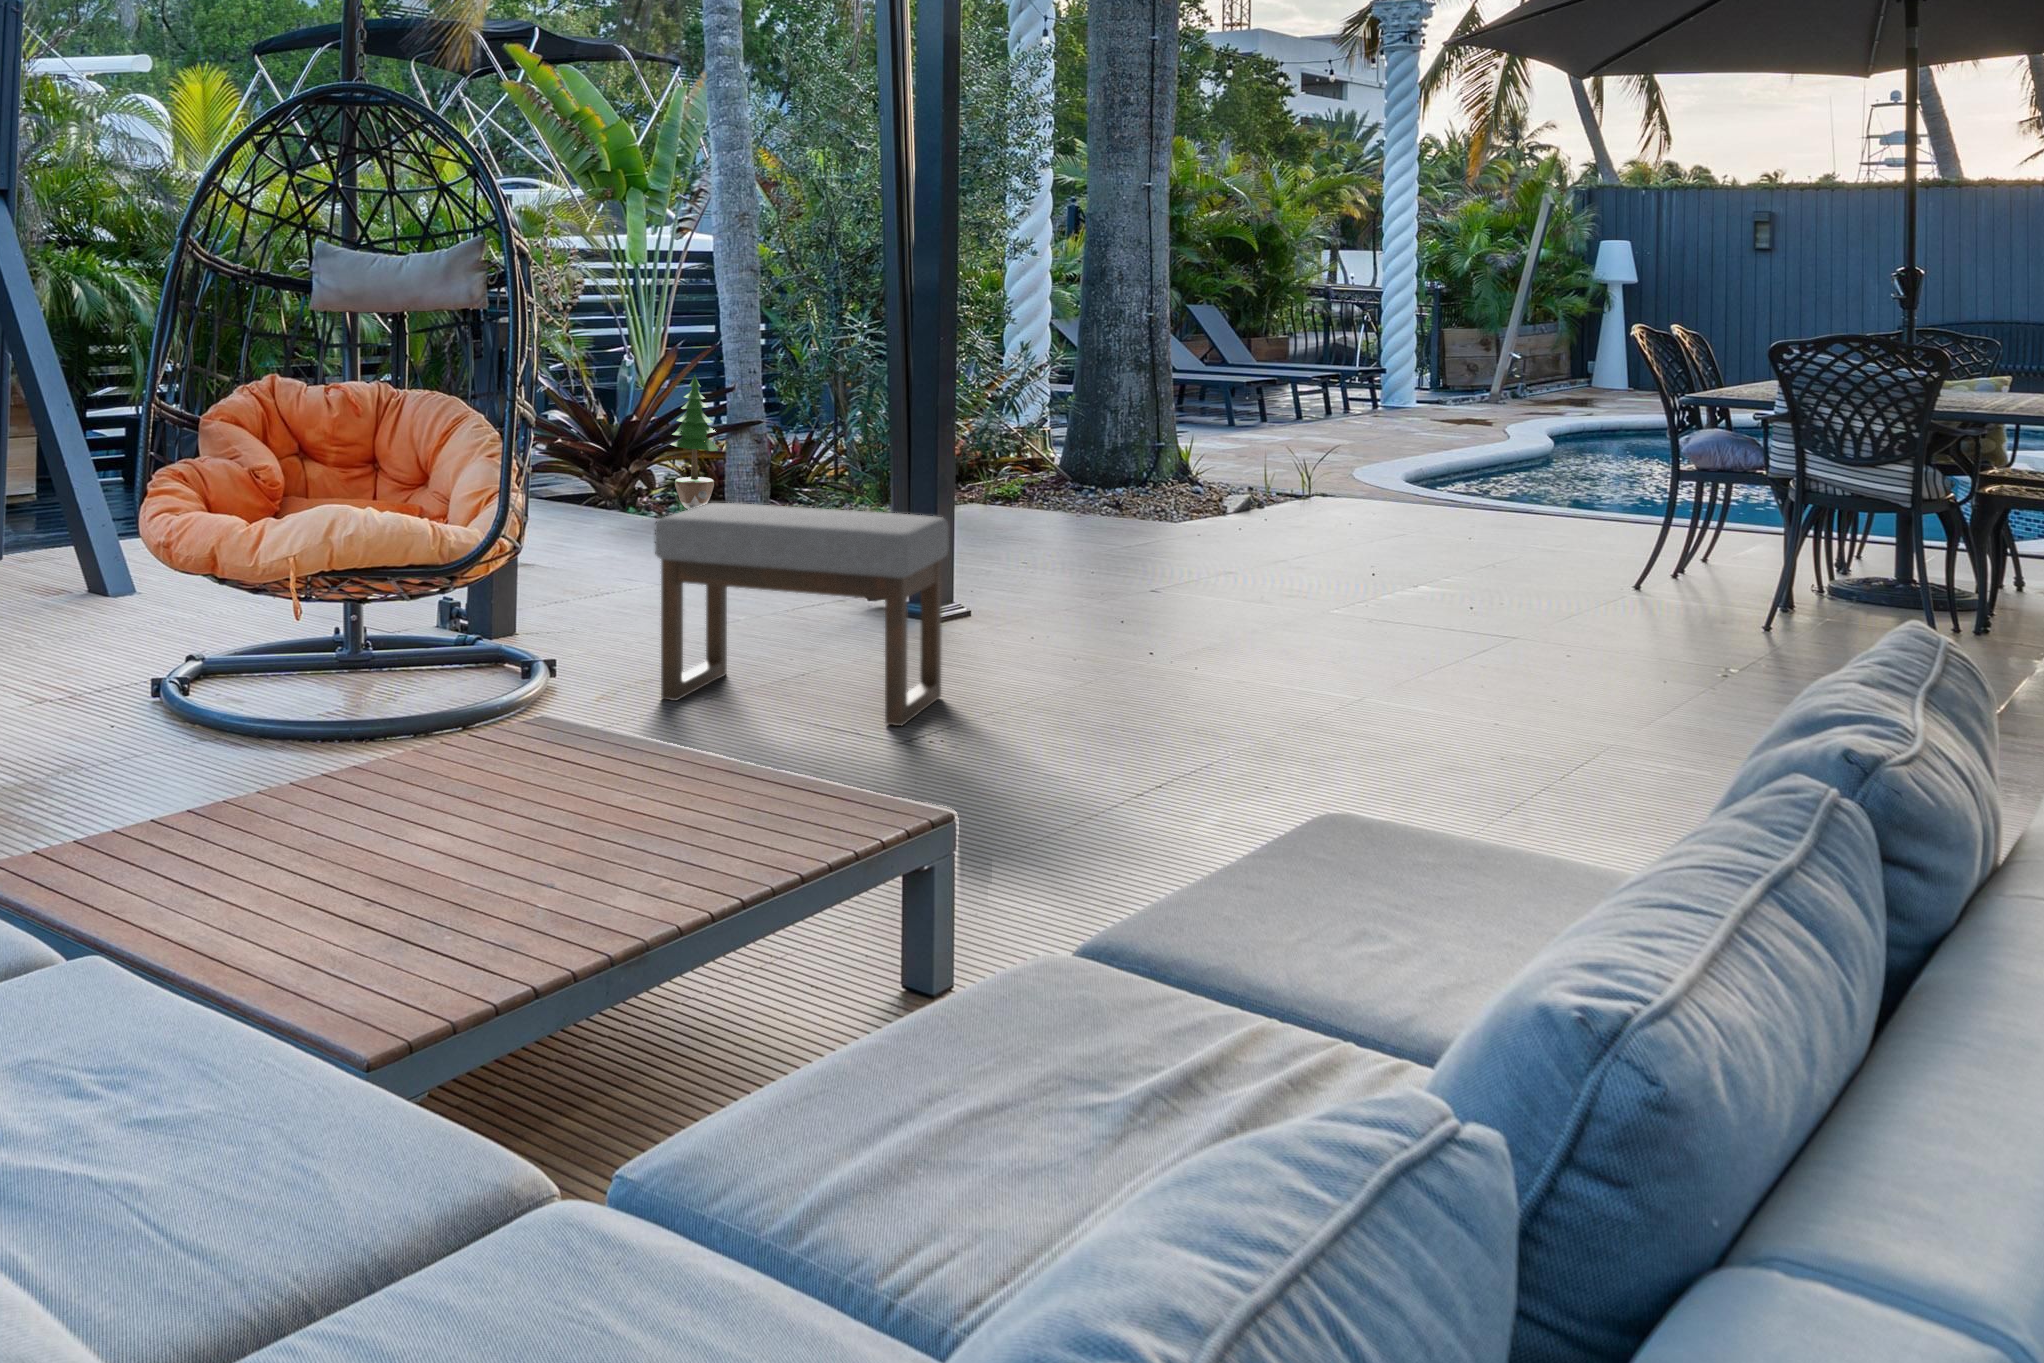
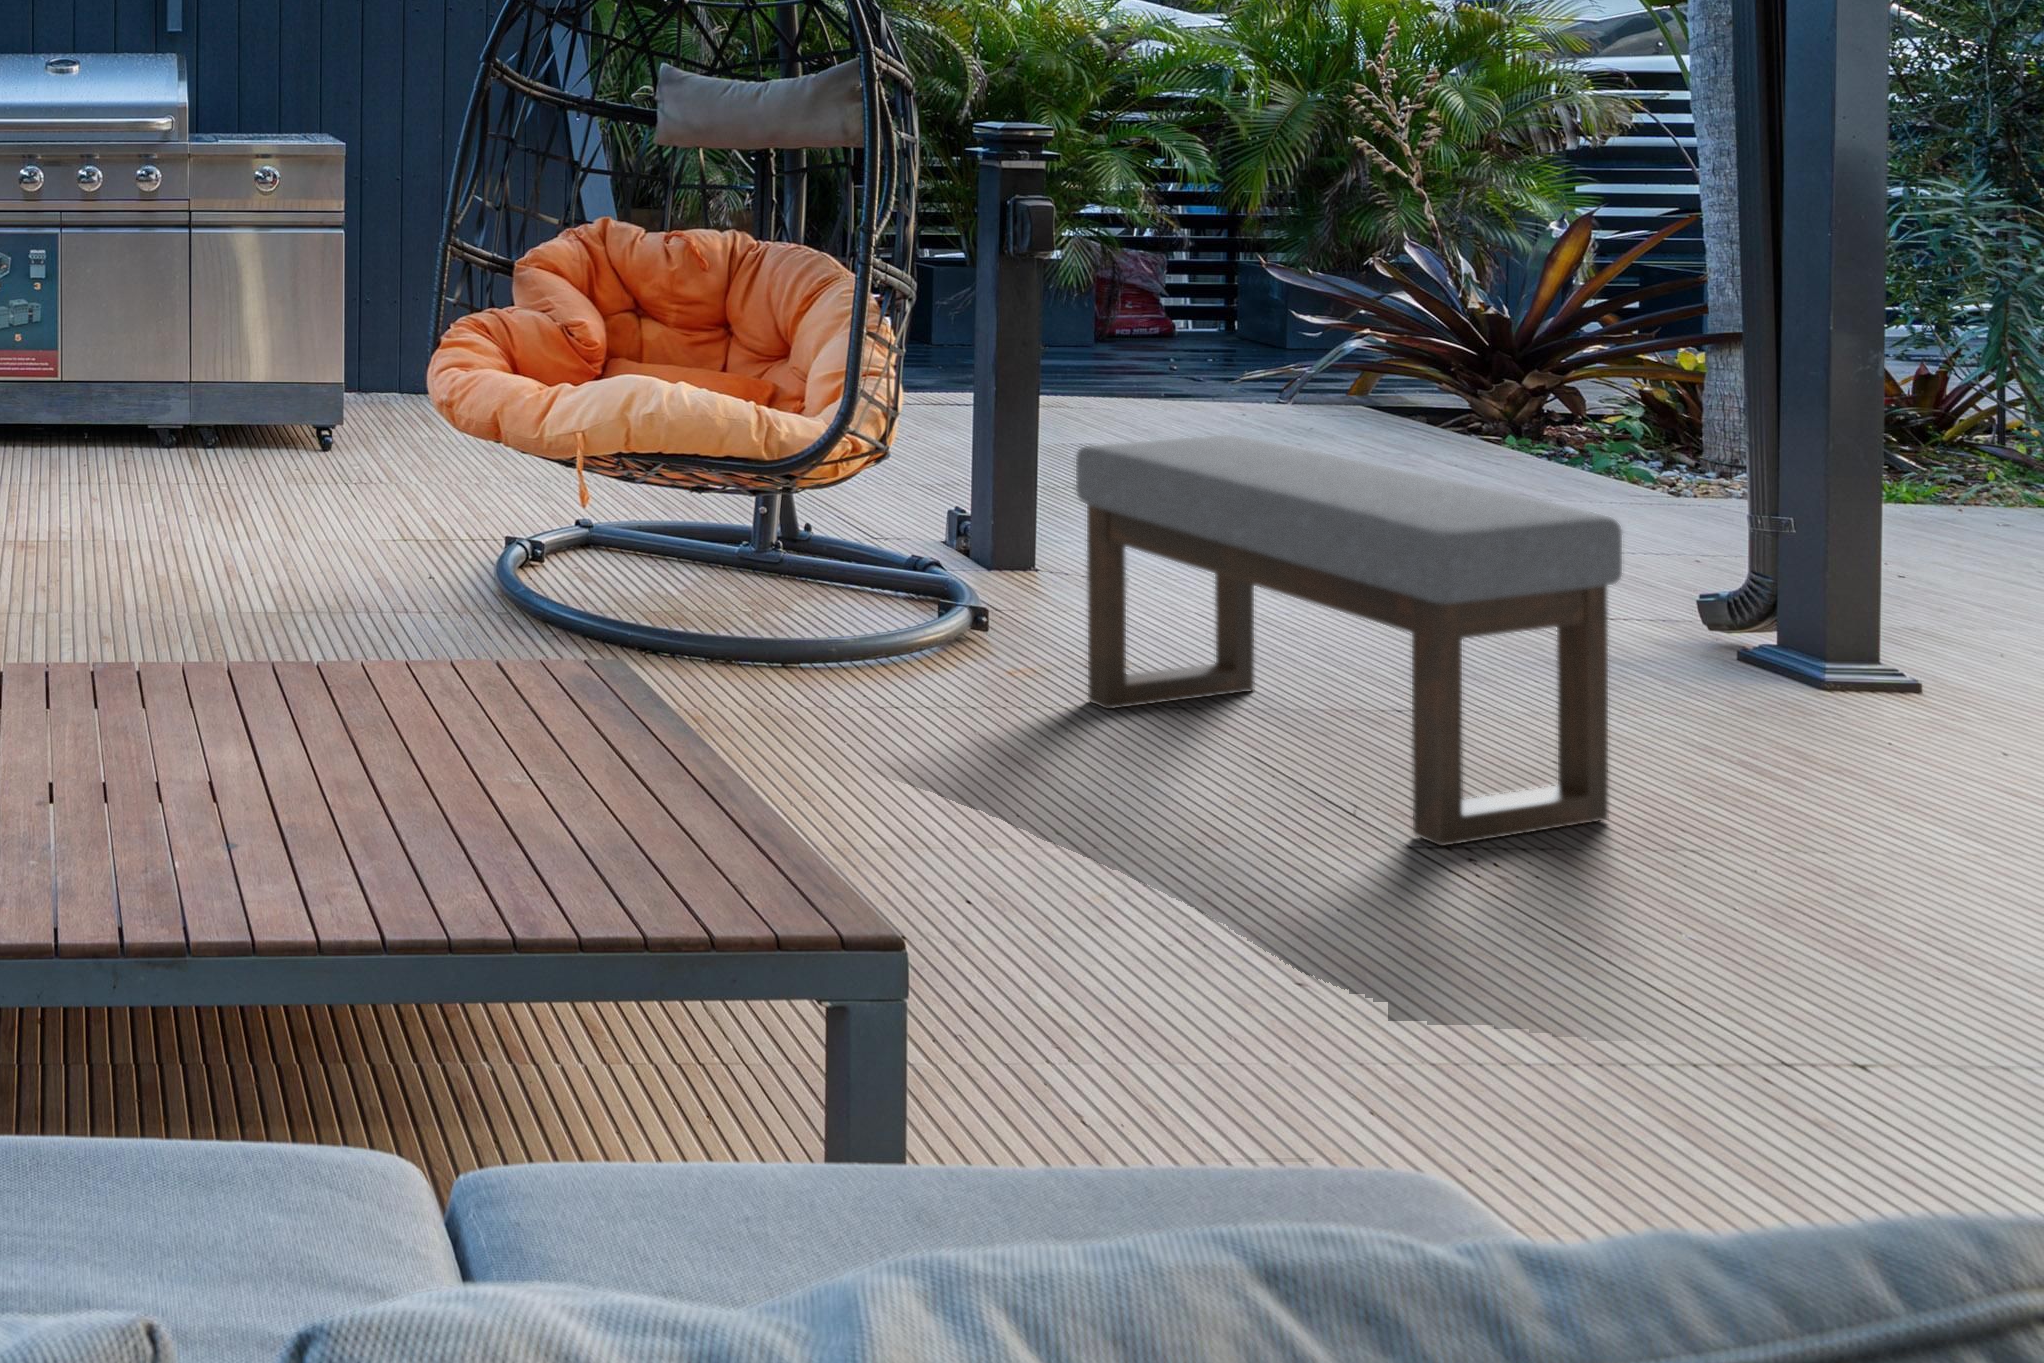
potted tree: present [670,375,718,510] -> none [1550,241,1646,446]

